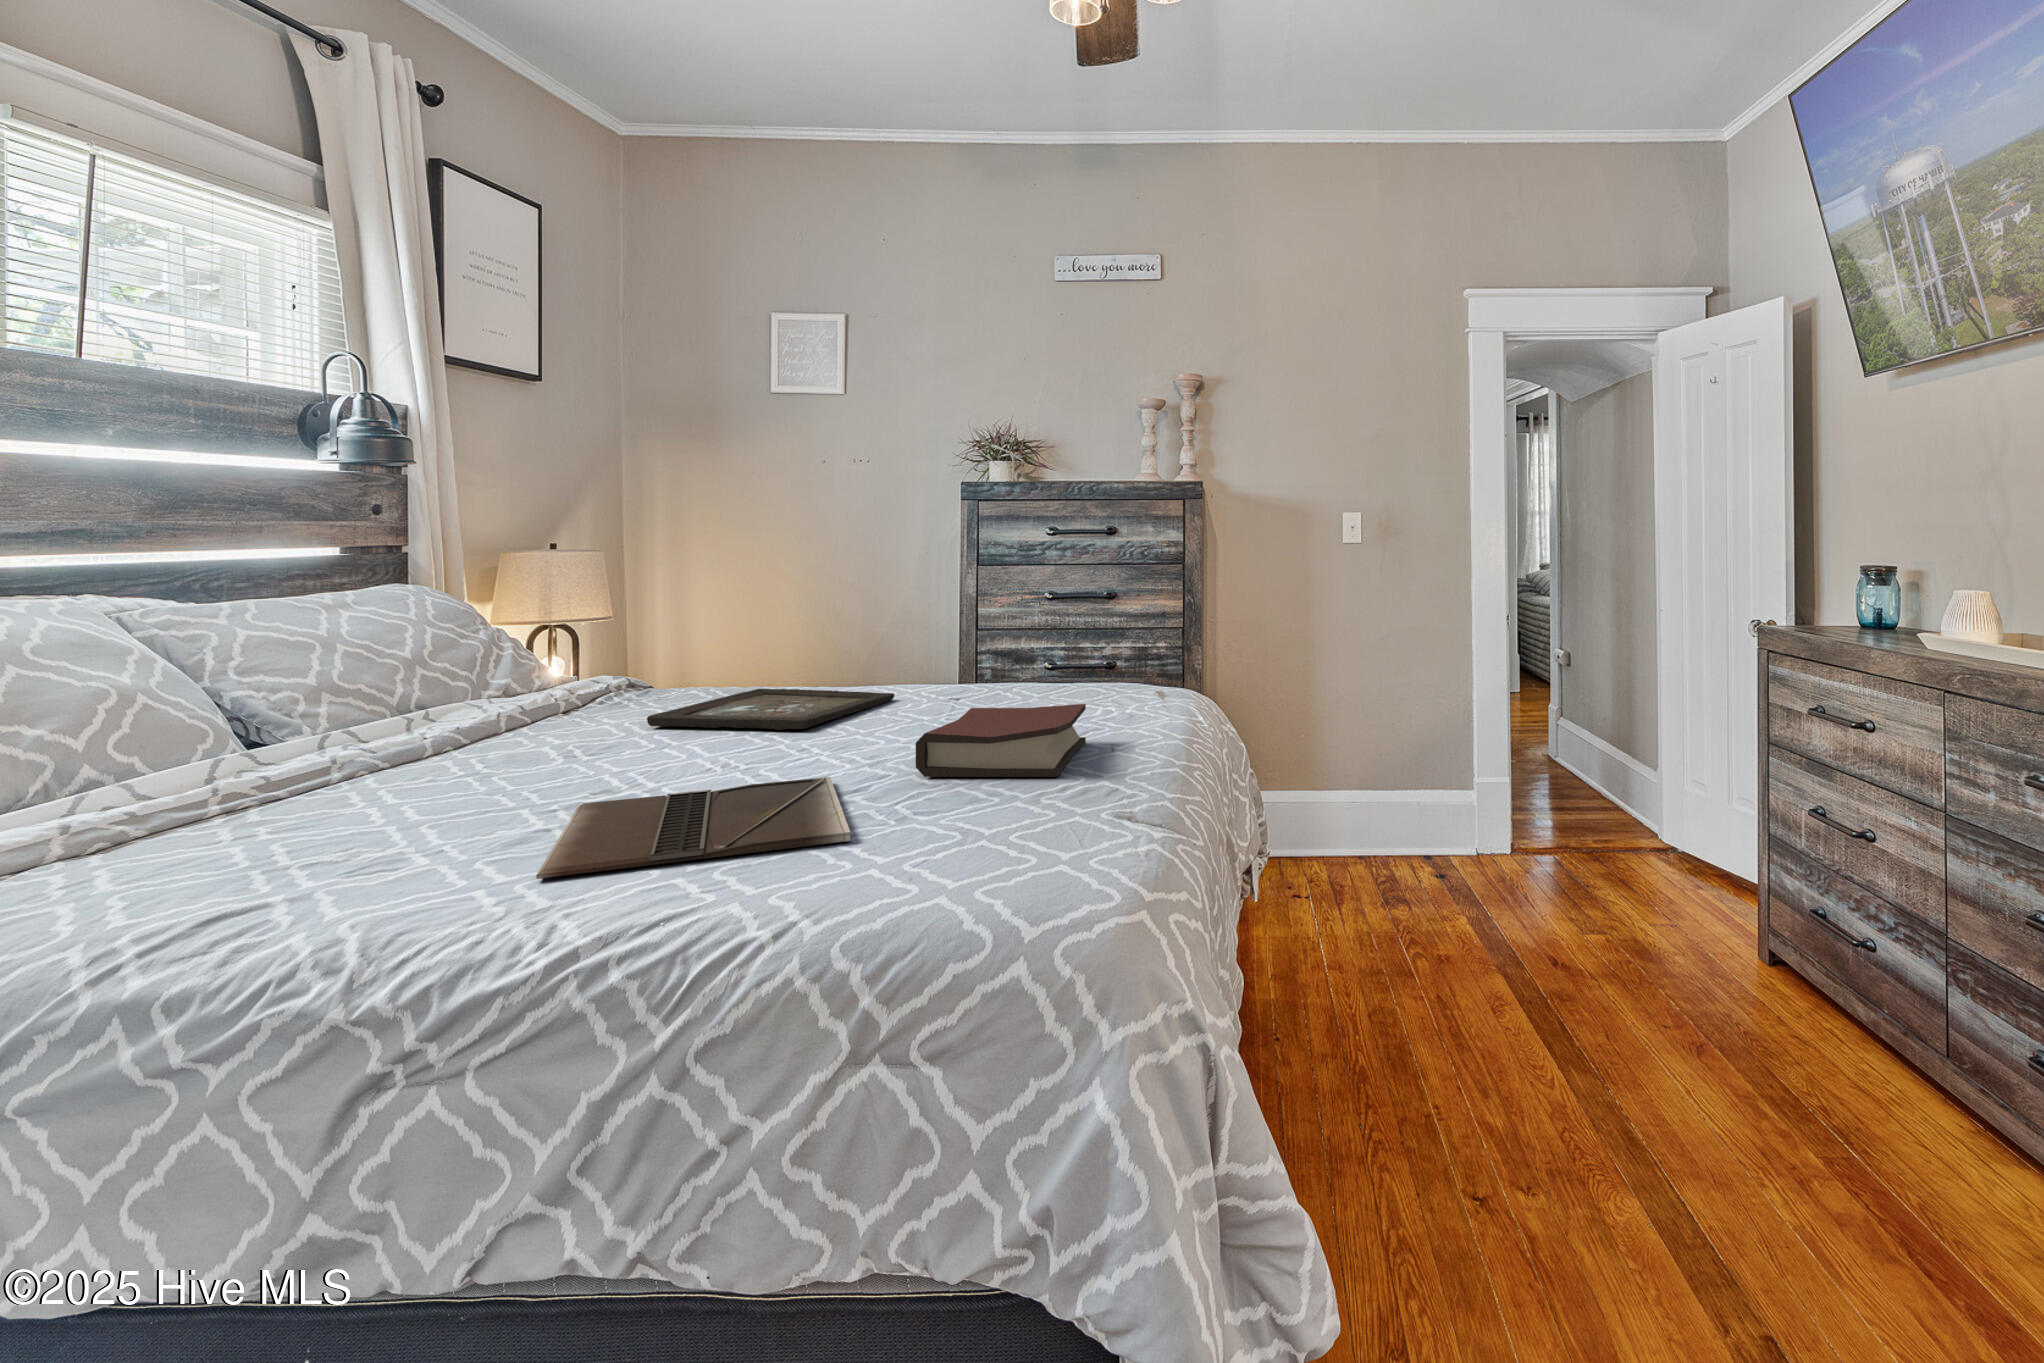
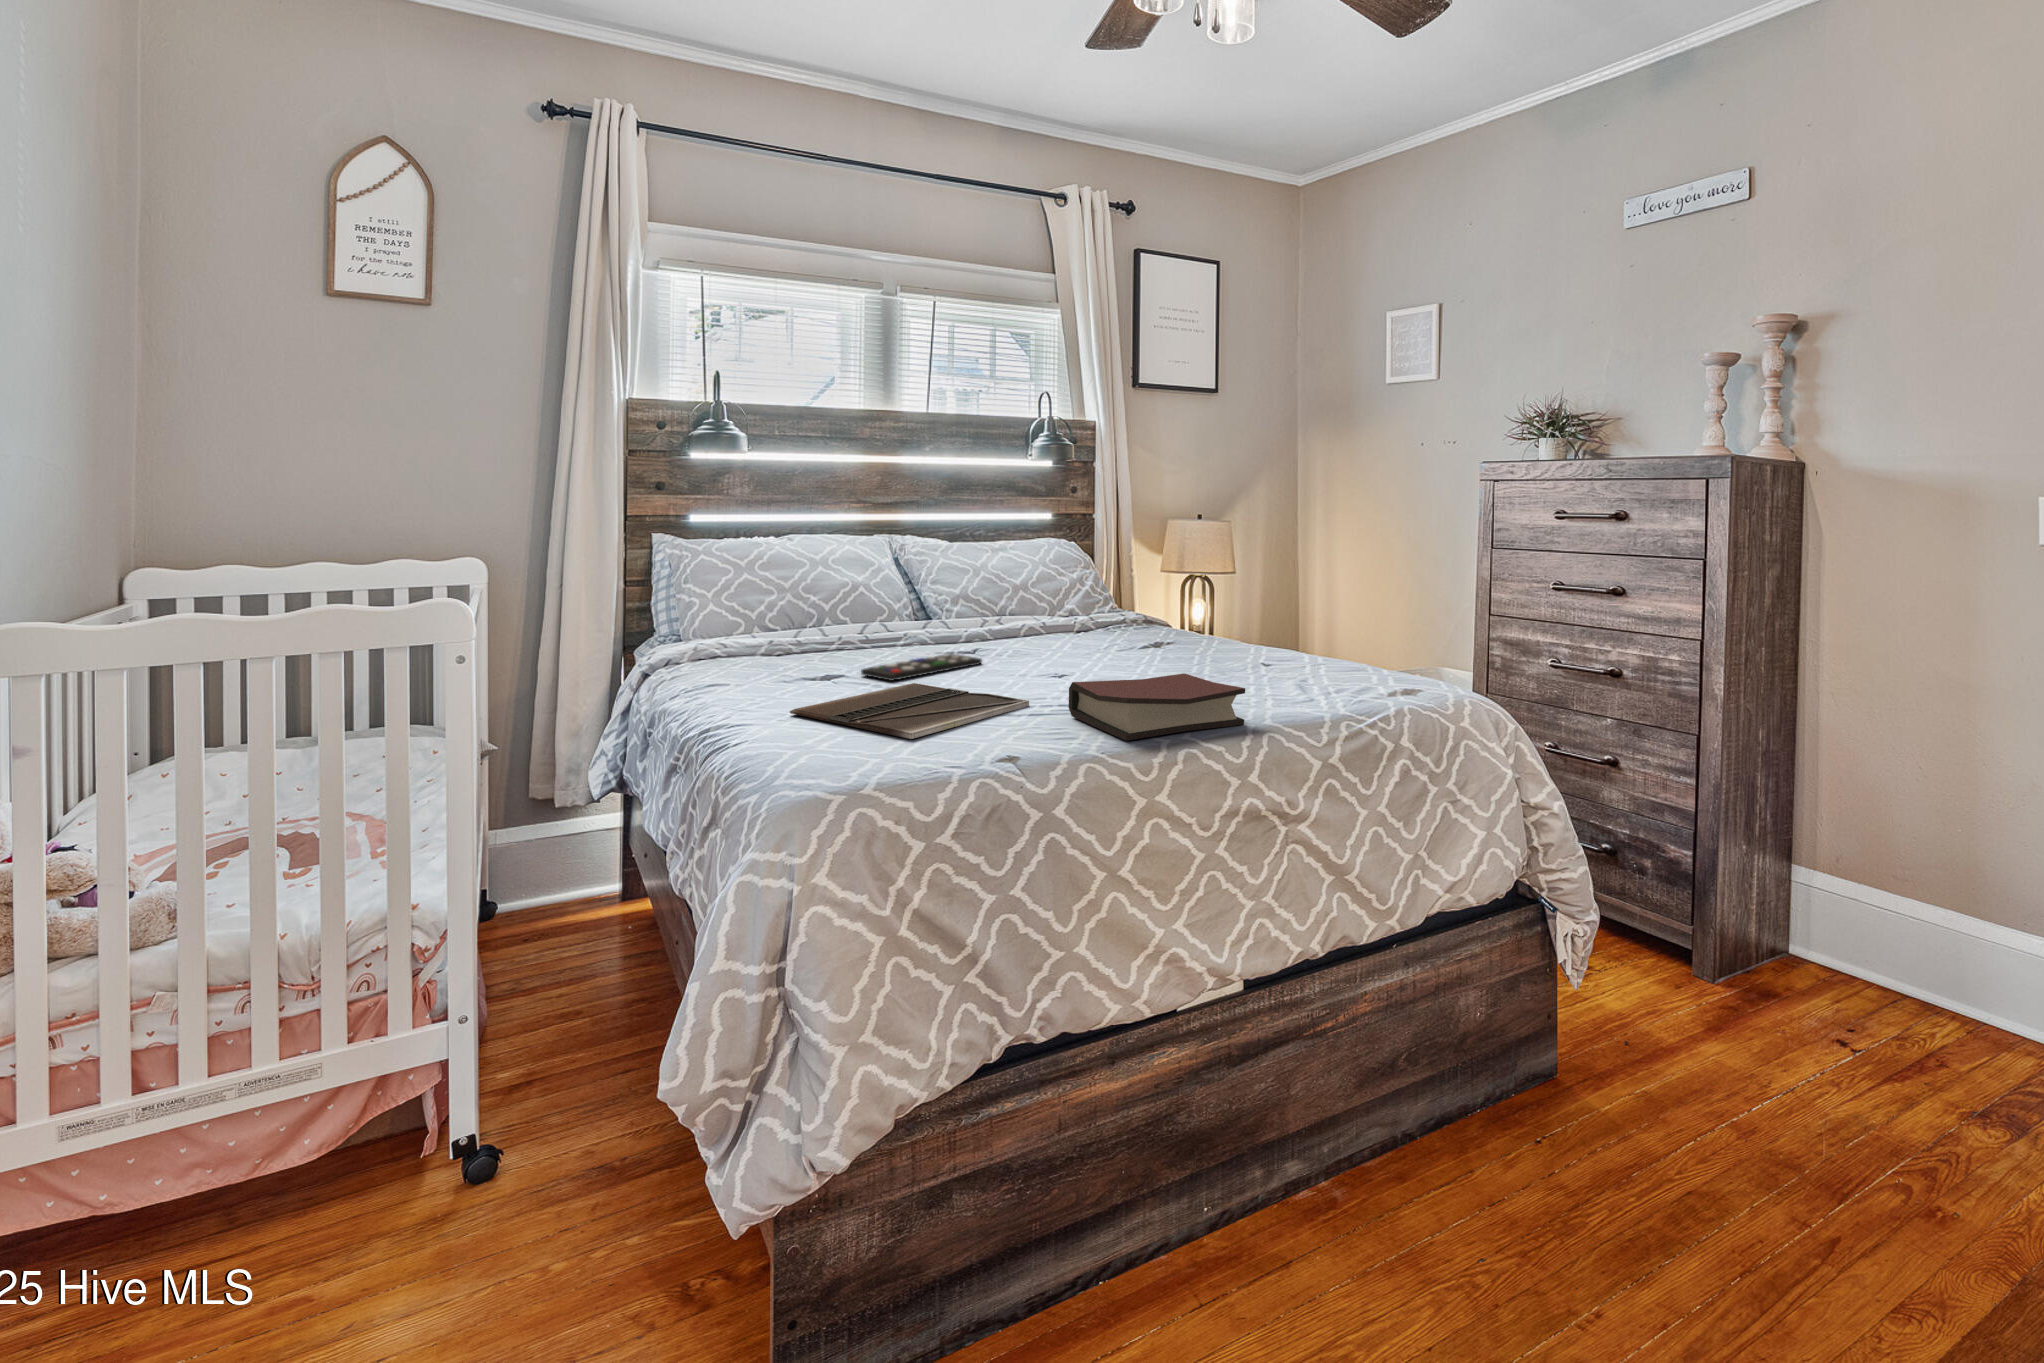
tray: present [647,689,894,730] -> none [1088,635,1266,668]
remote control: none [421,761,564,821] -> present [861,654,982,681]

